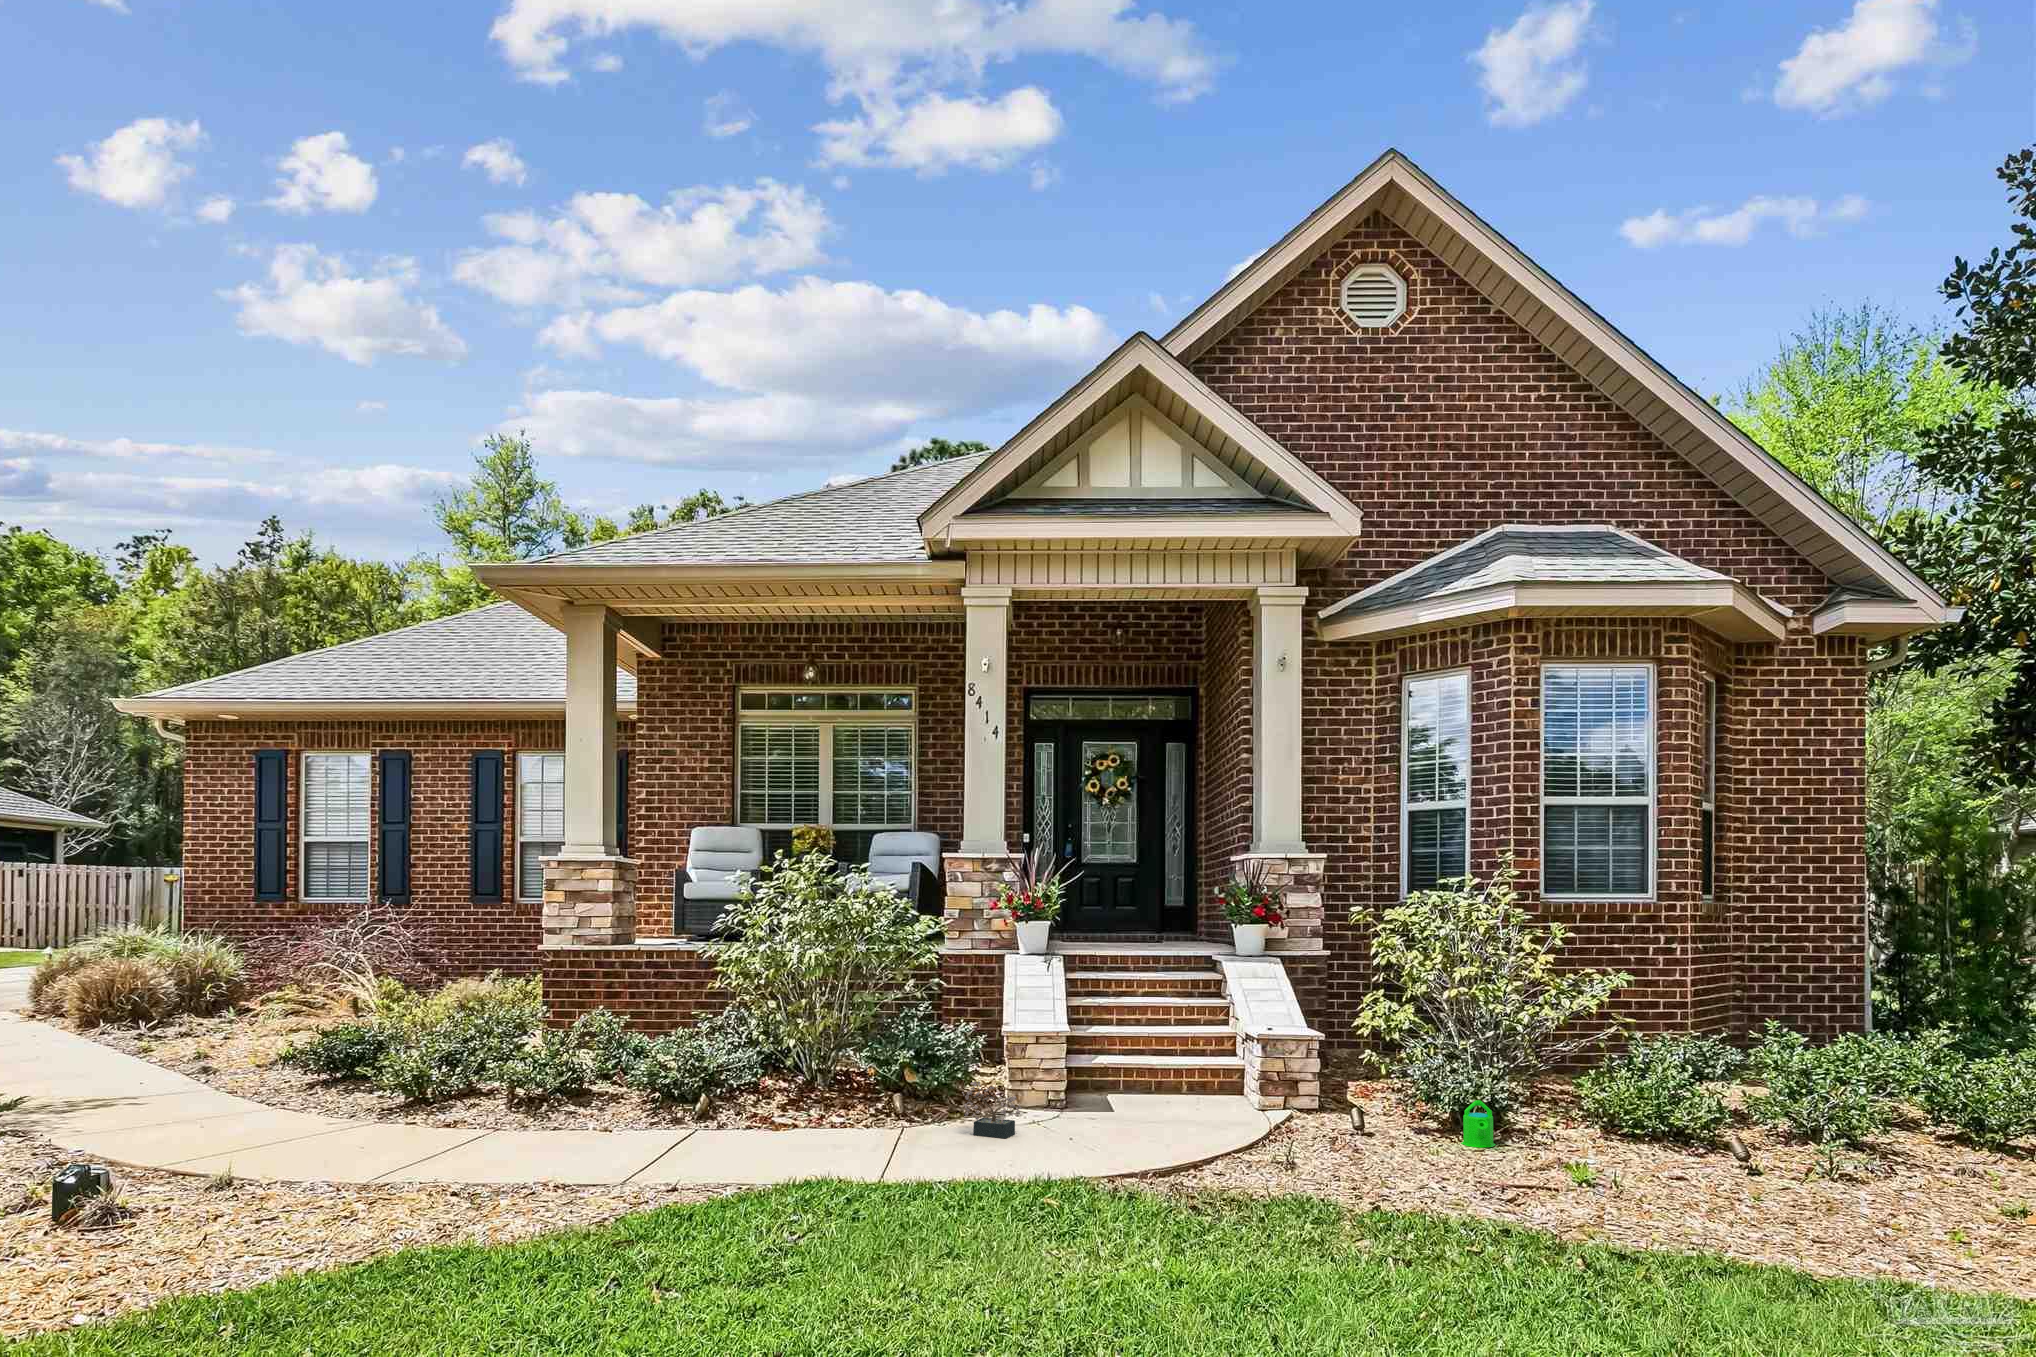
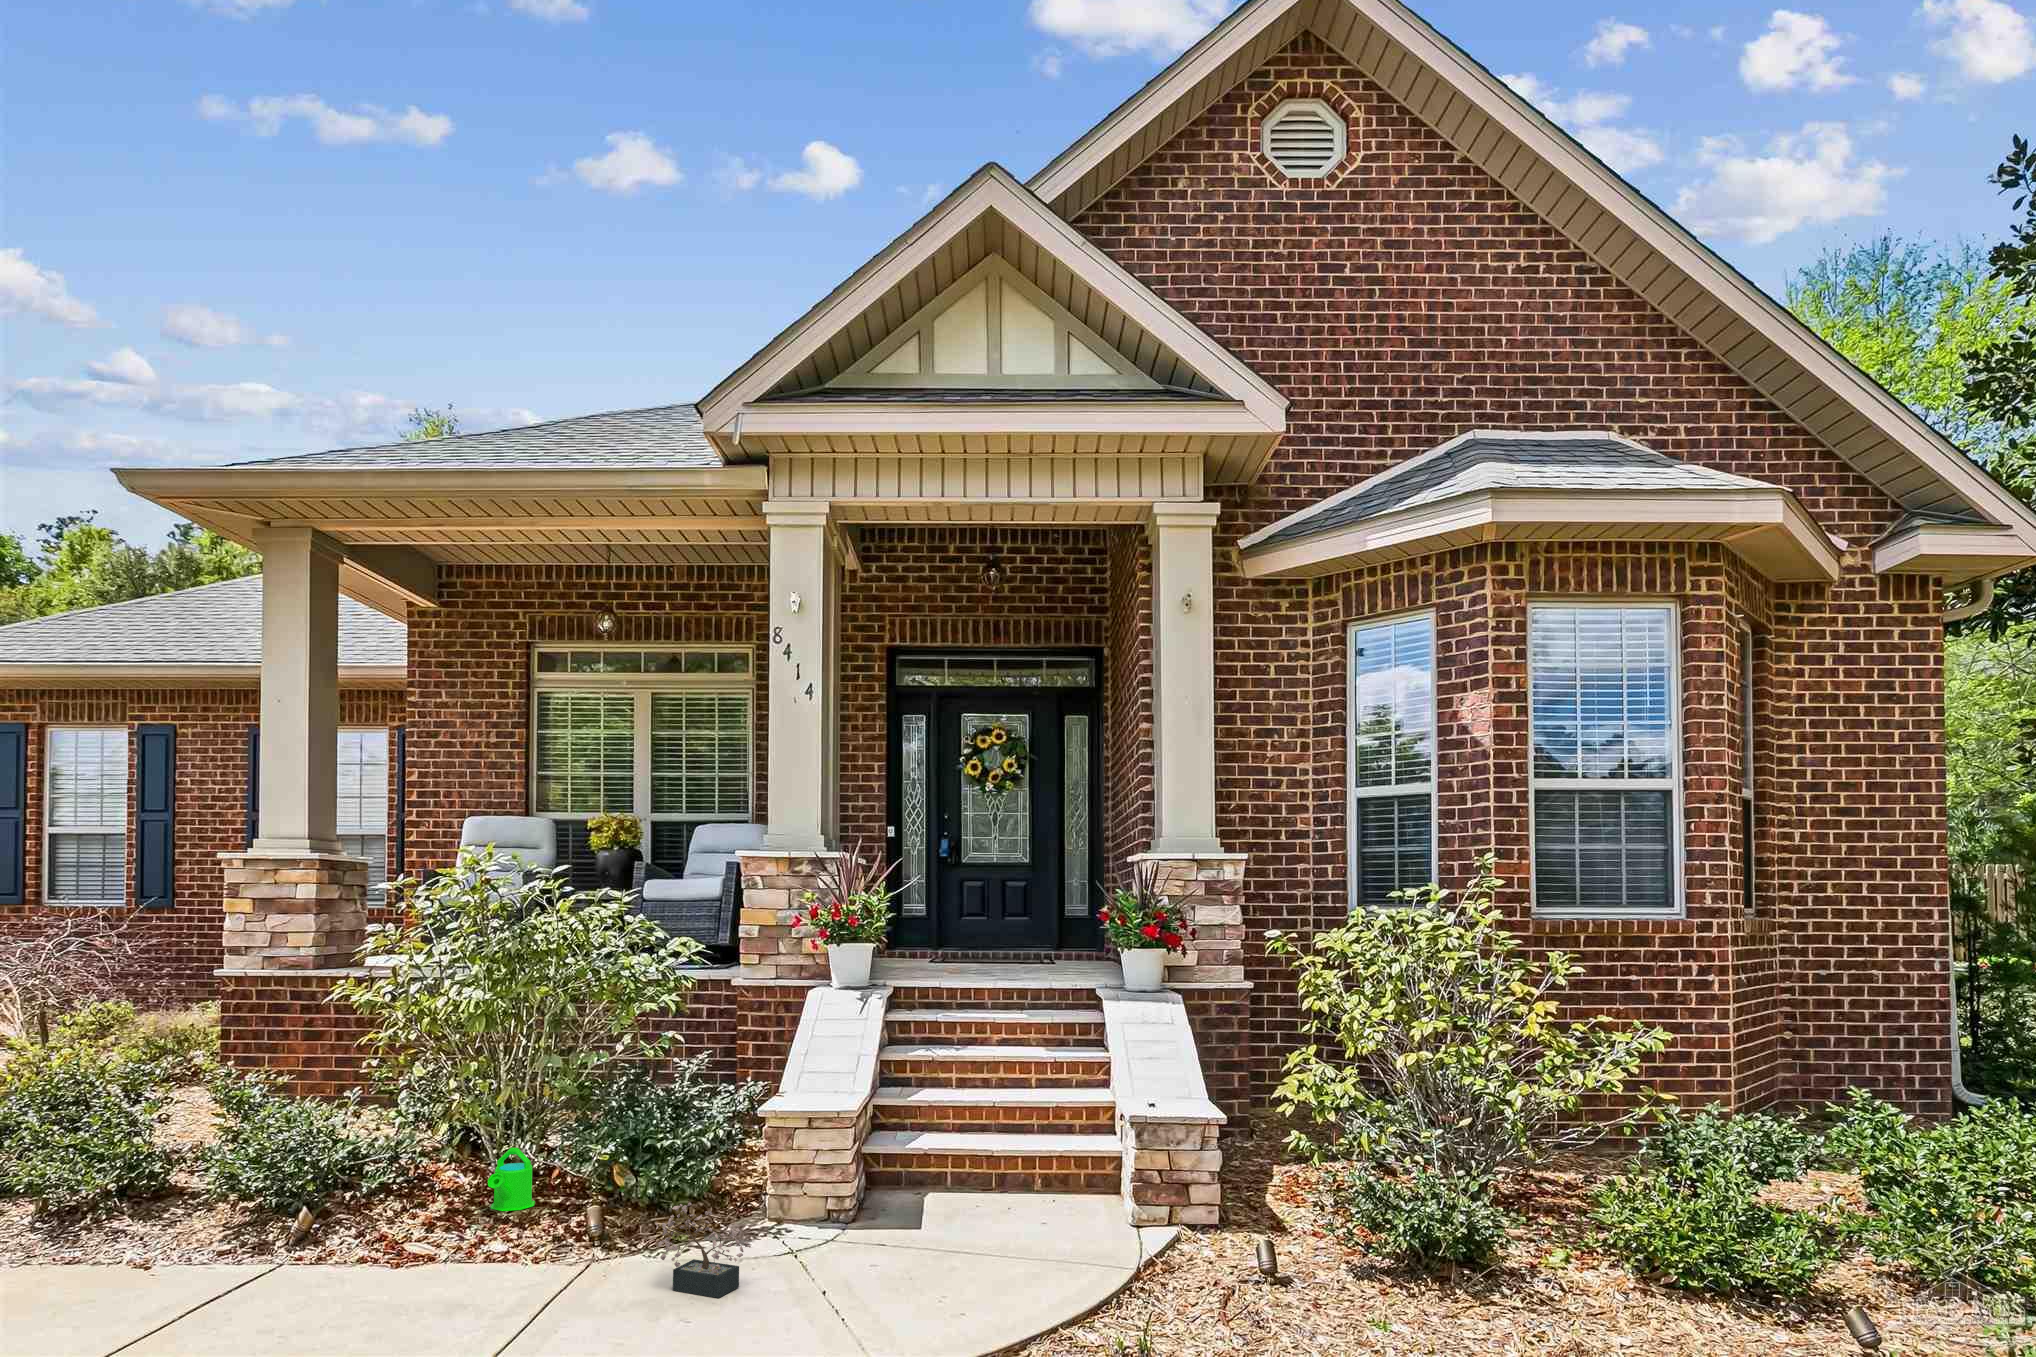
watering can: present [1462,1100,1496,1148] -> present [488,1148,535,1211]

